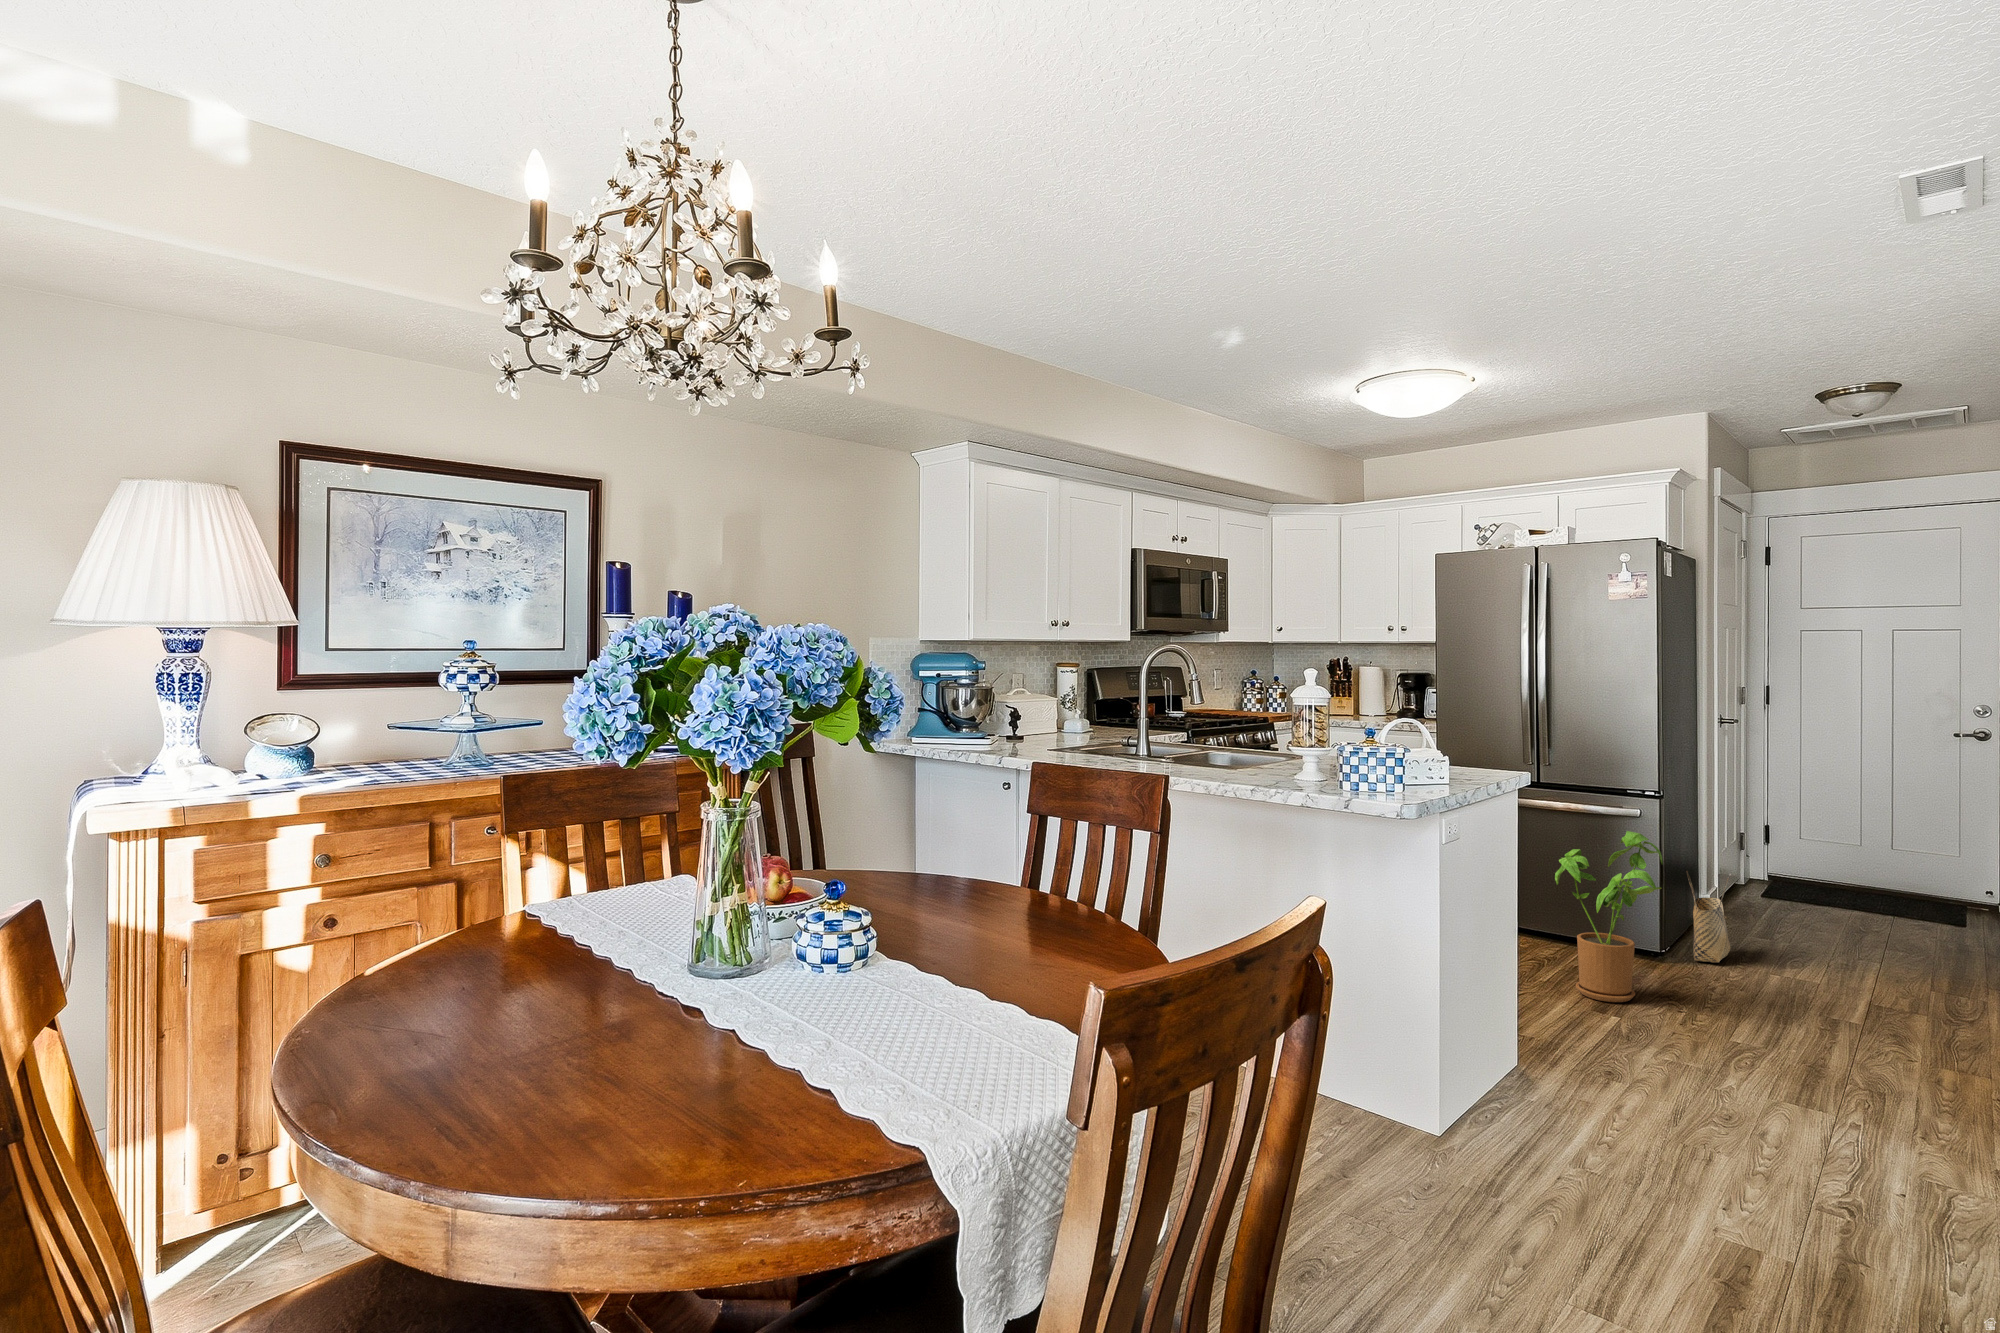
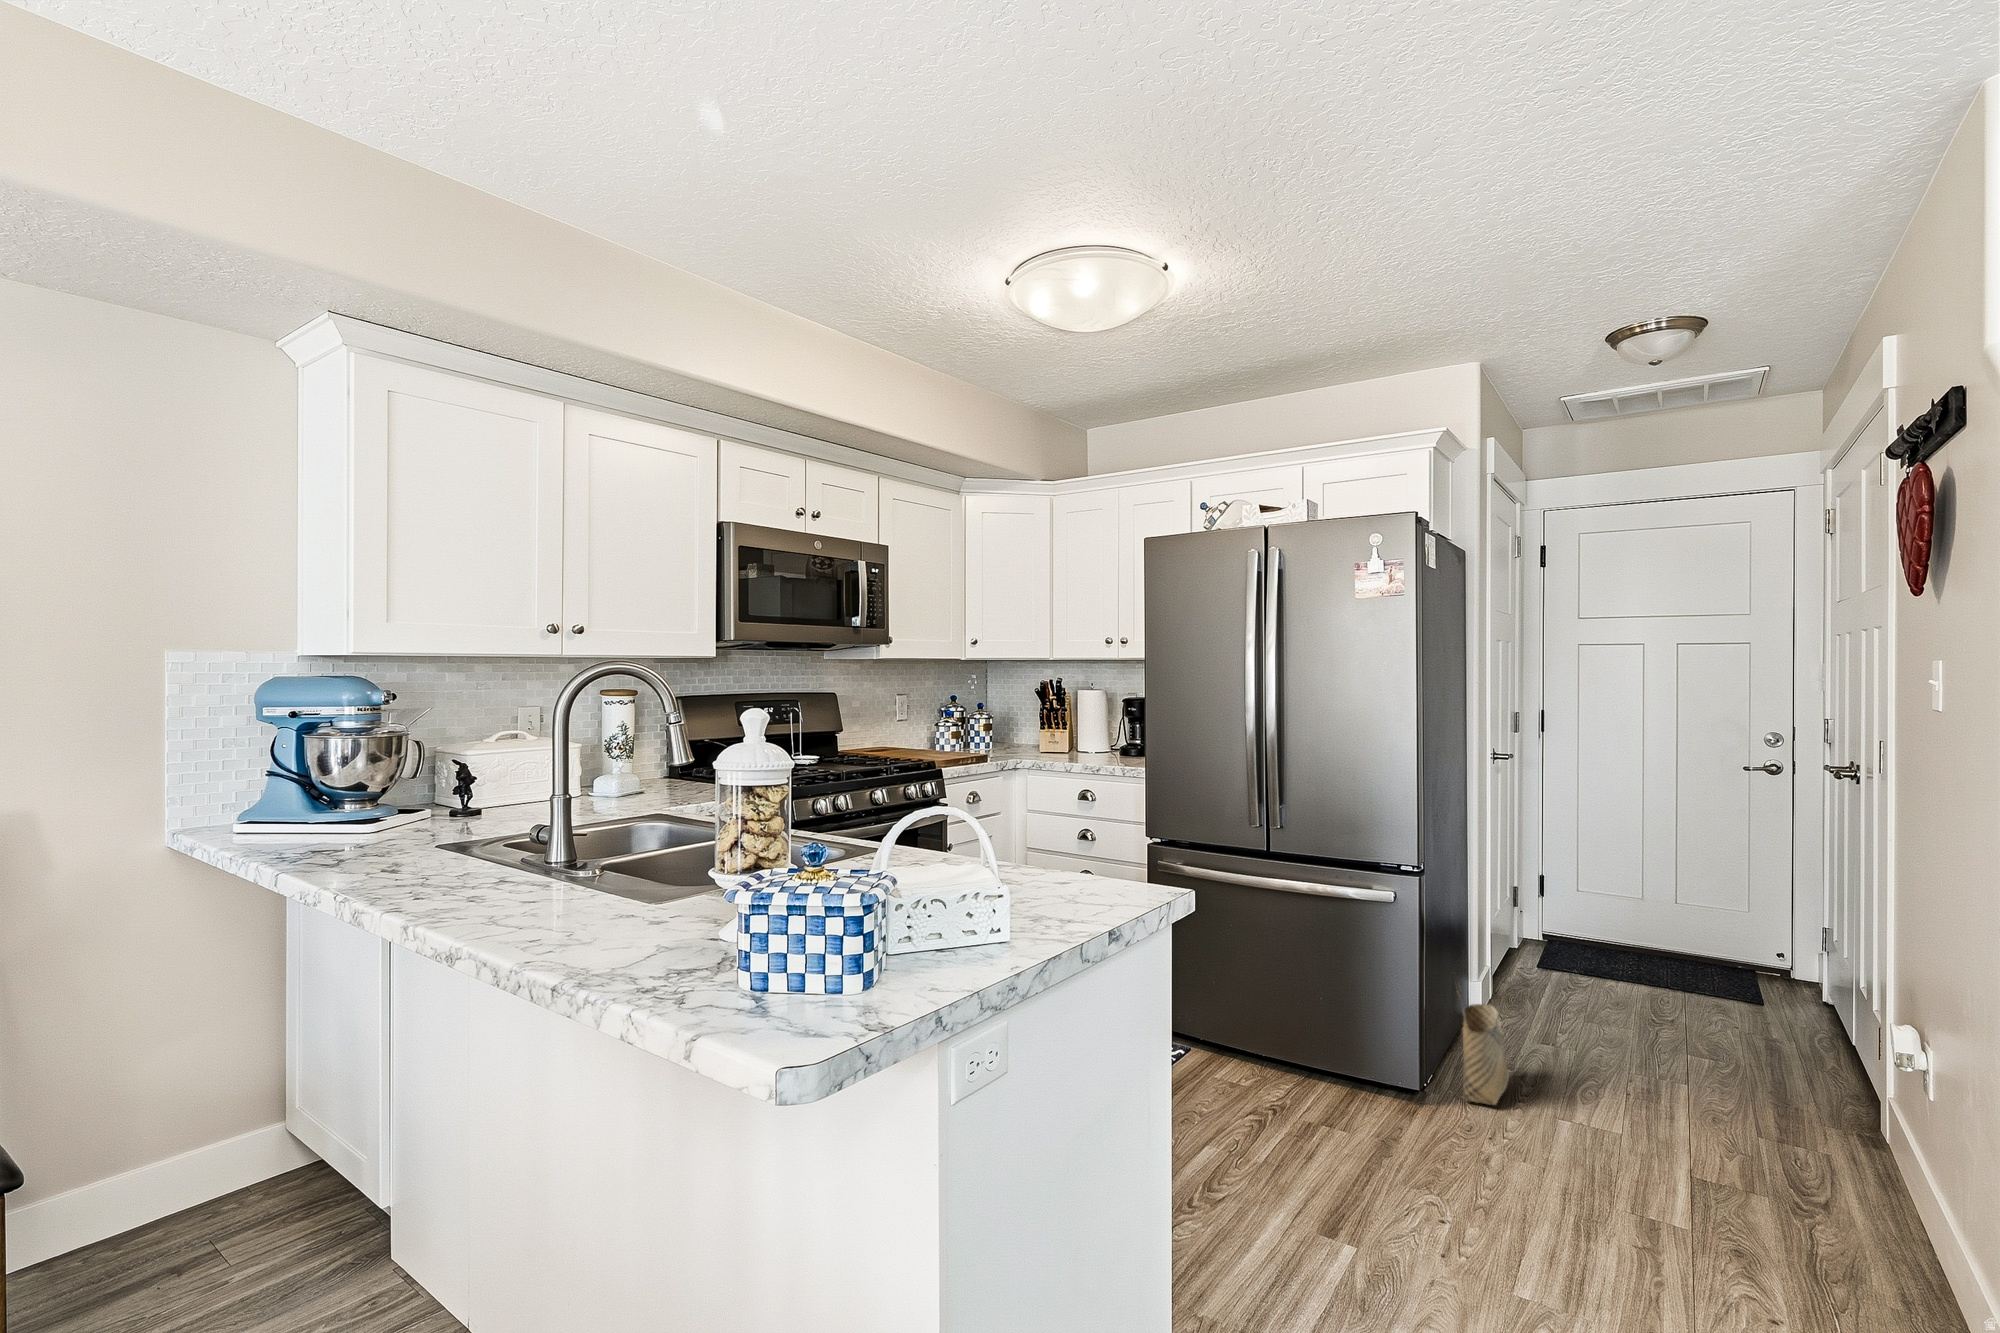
house plant: present [1555,831,1662,1002] -> none [1271,943,1416,1211]

